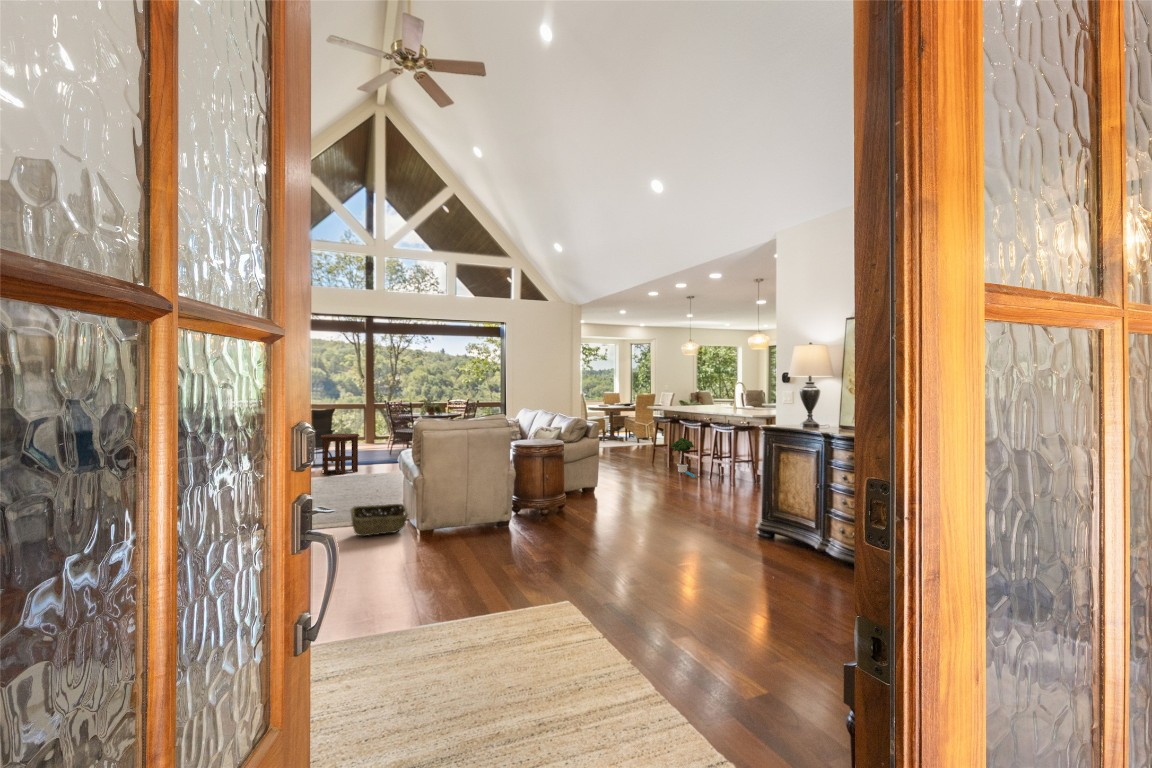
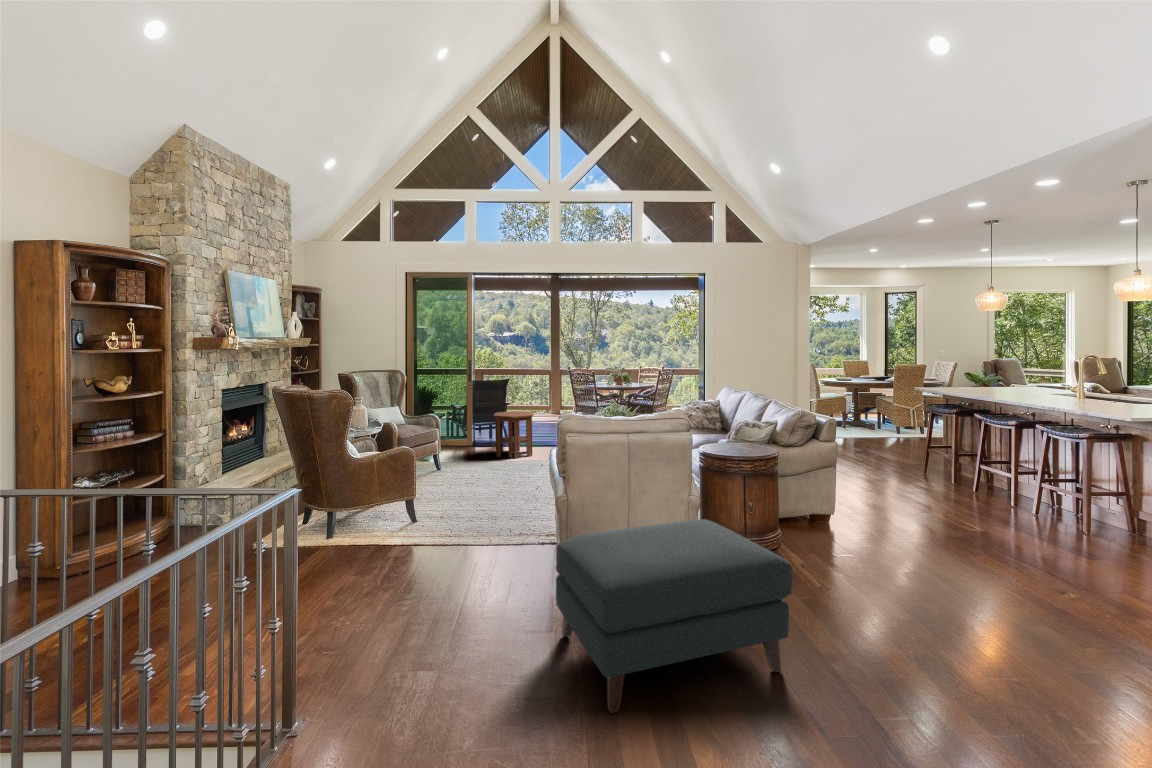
potted tree: present [671,438,695,478] -> none [957,440,1004,509]
ottoman: none [426,478,577,587] -> present [556,519,792,713]
woven basket: present [351,504,408,536] -> none [484,524,553,566]

